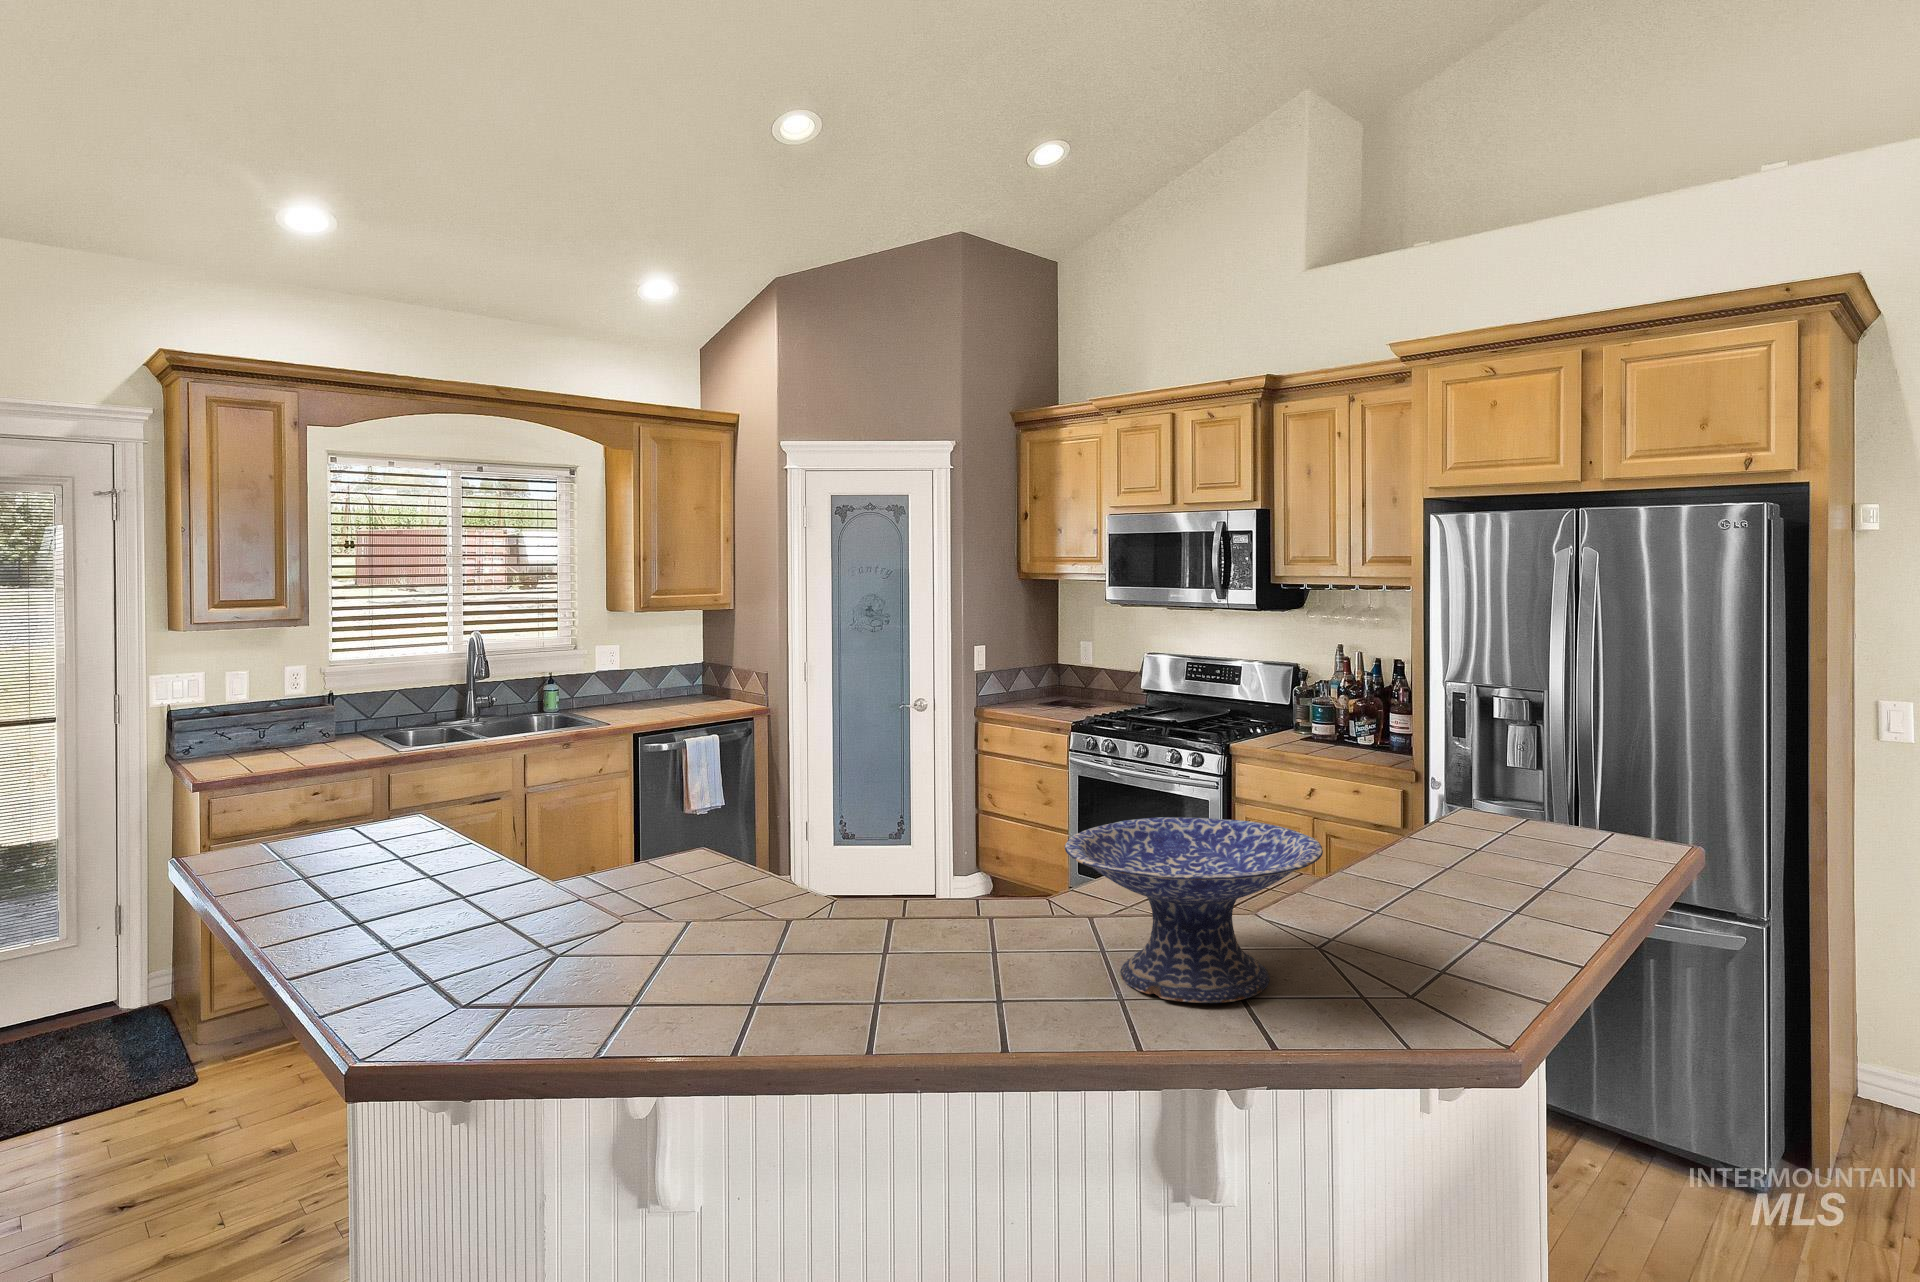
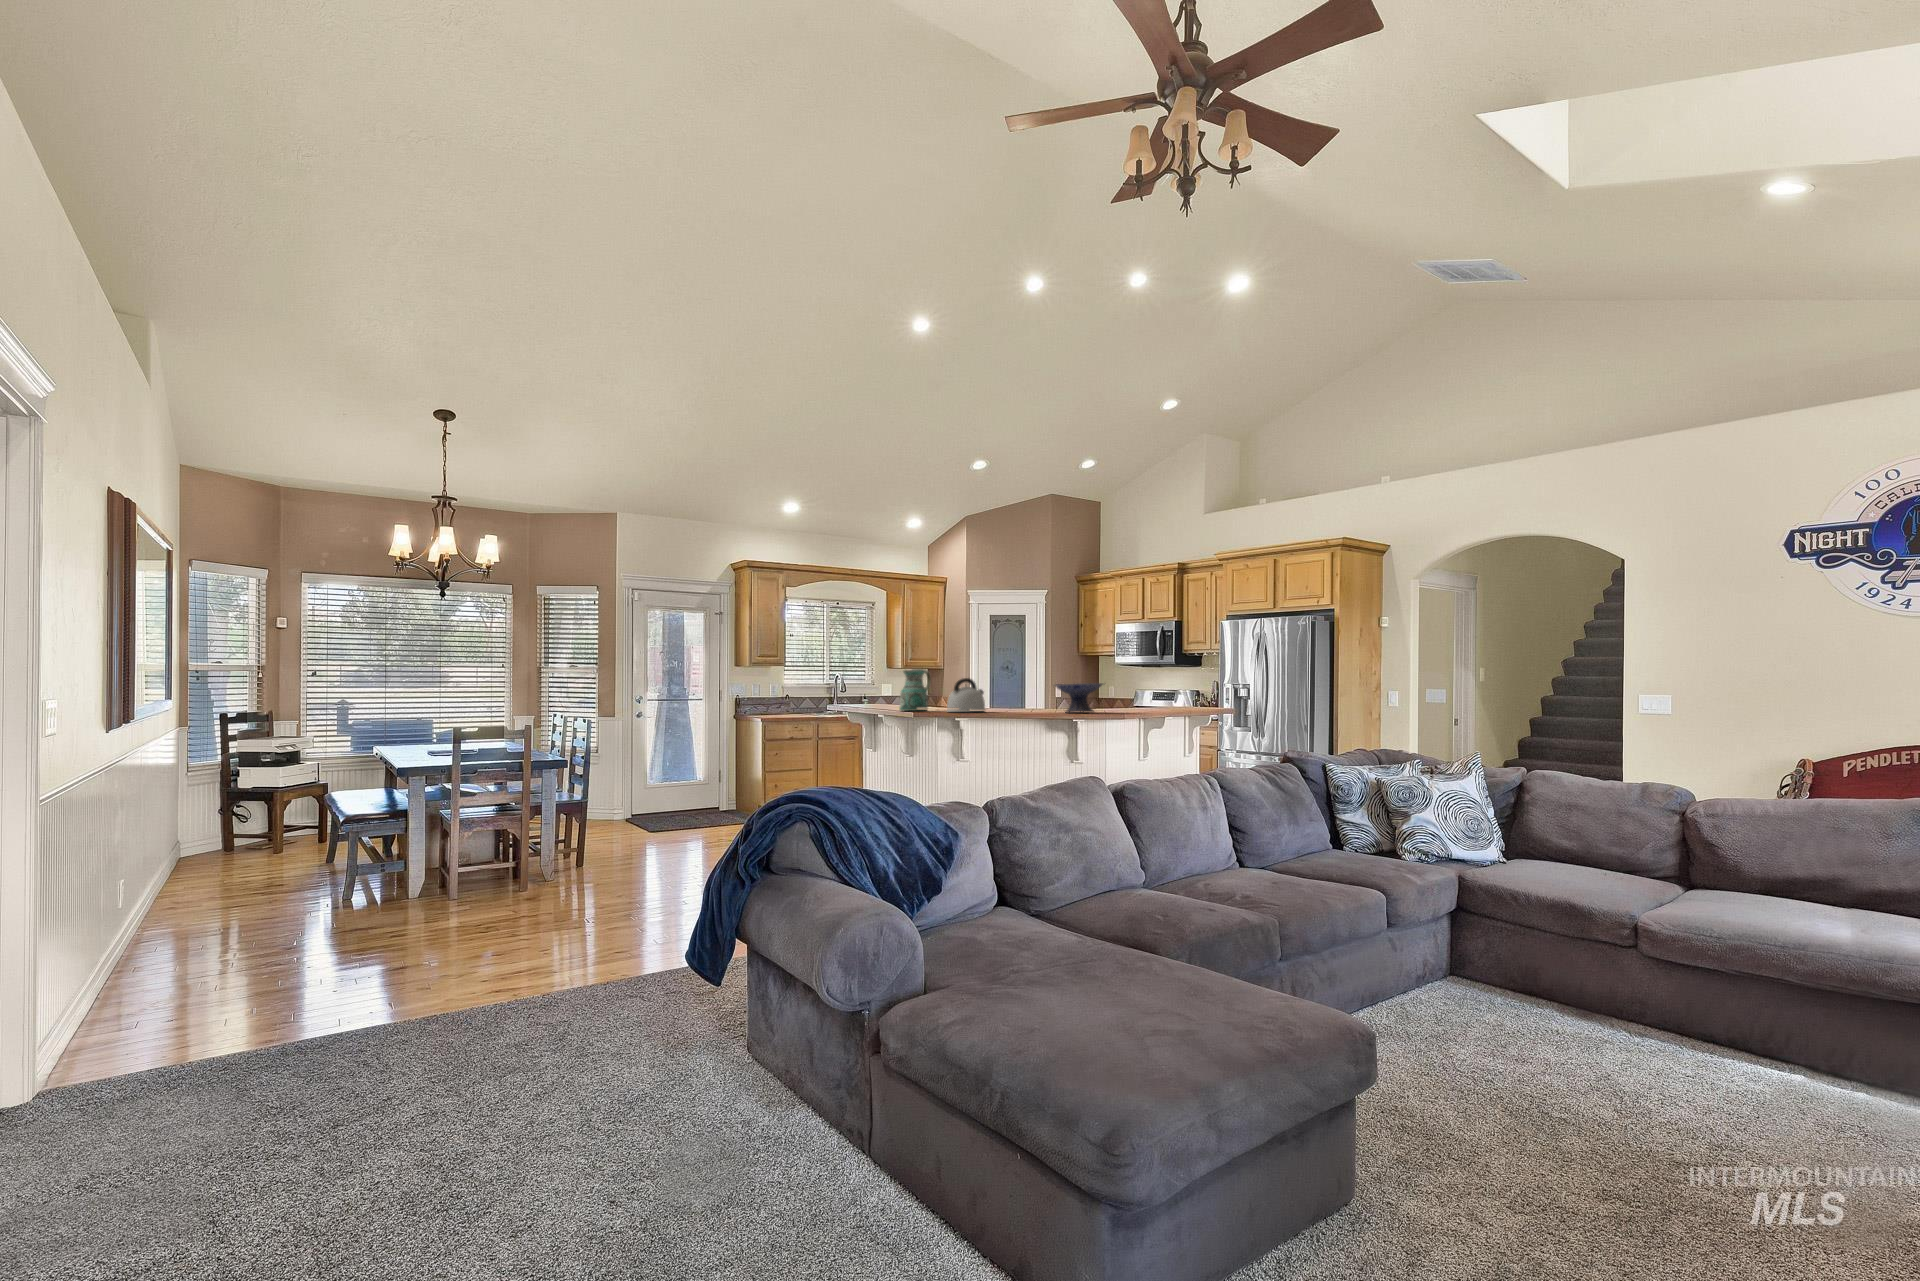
ceramic pitcher: none [365,746,533,962] -> present [899,669,931,711]
kettle: none [556,817,753,1016] -> present [947,678,985,712]

